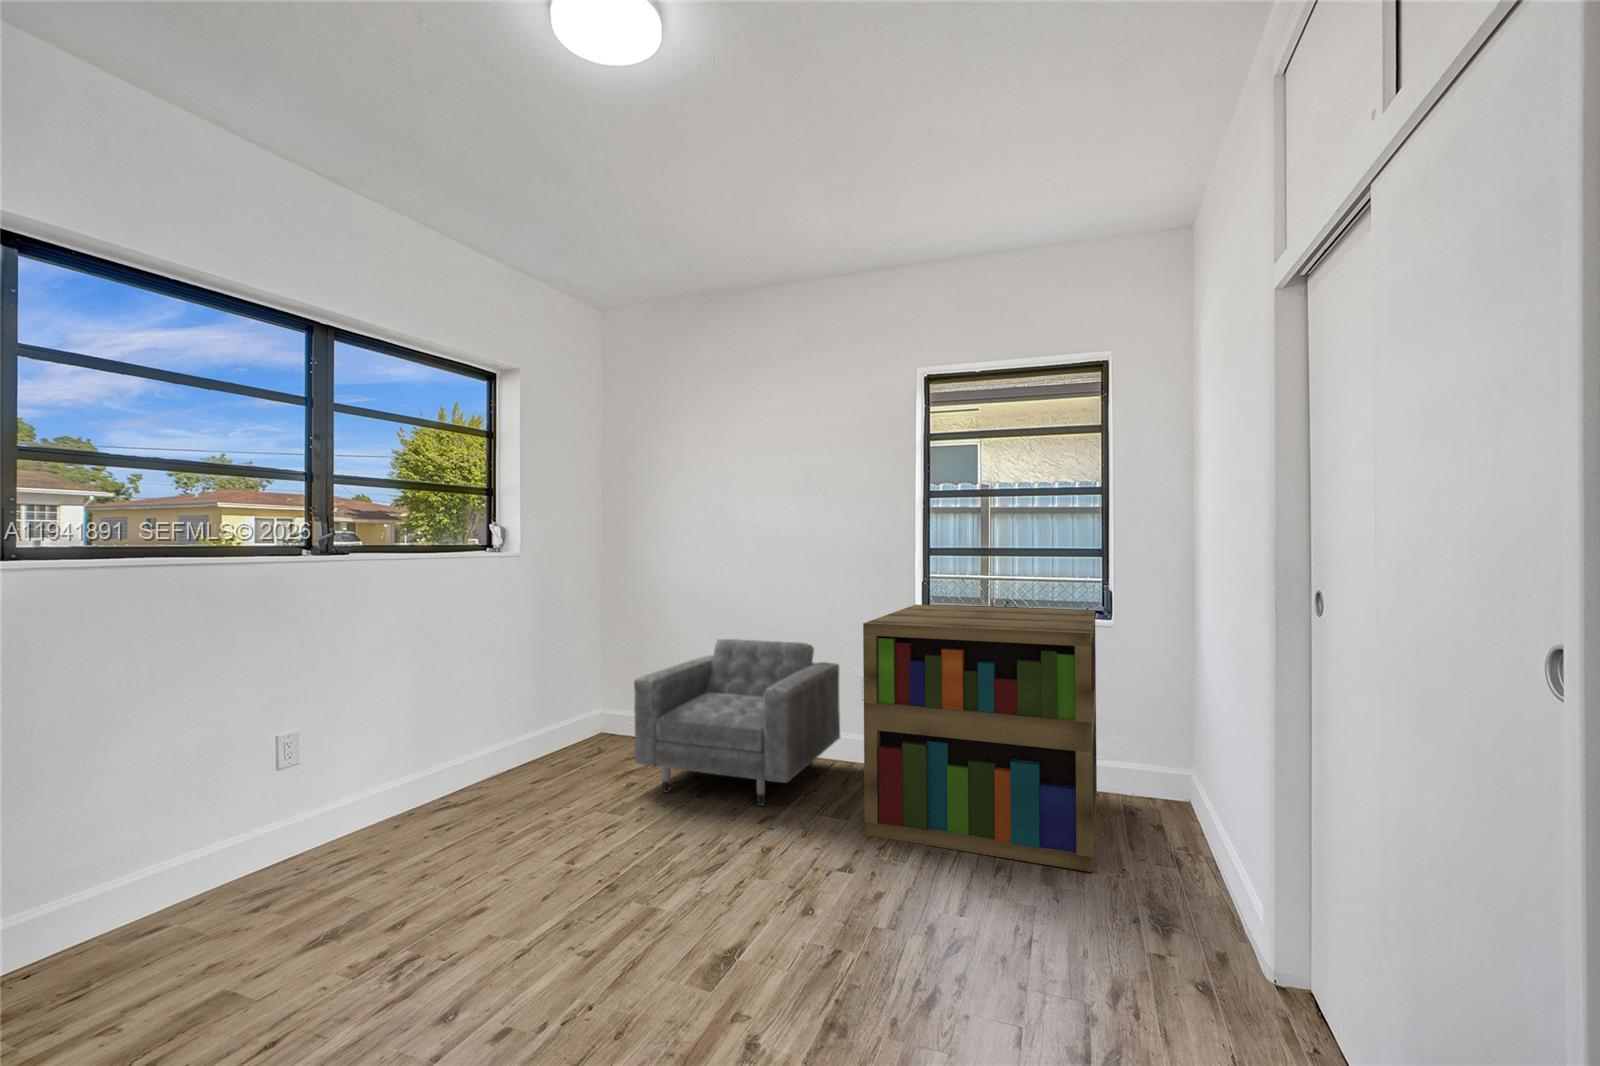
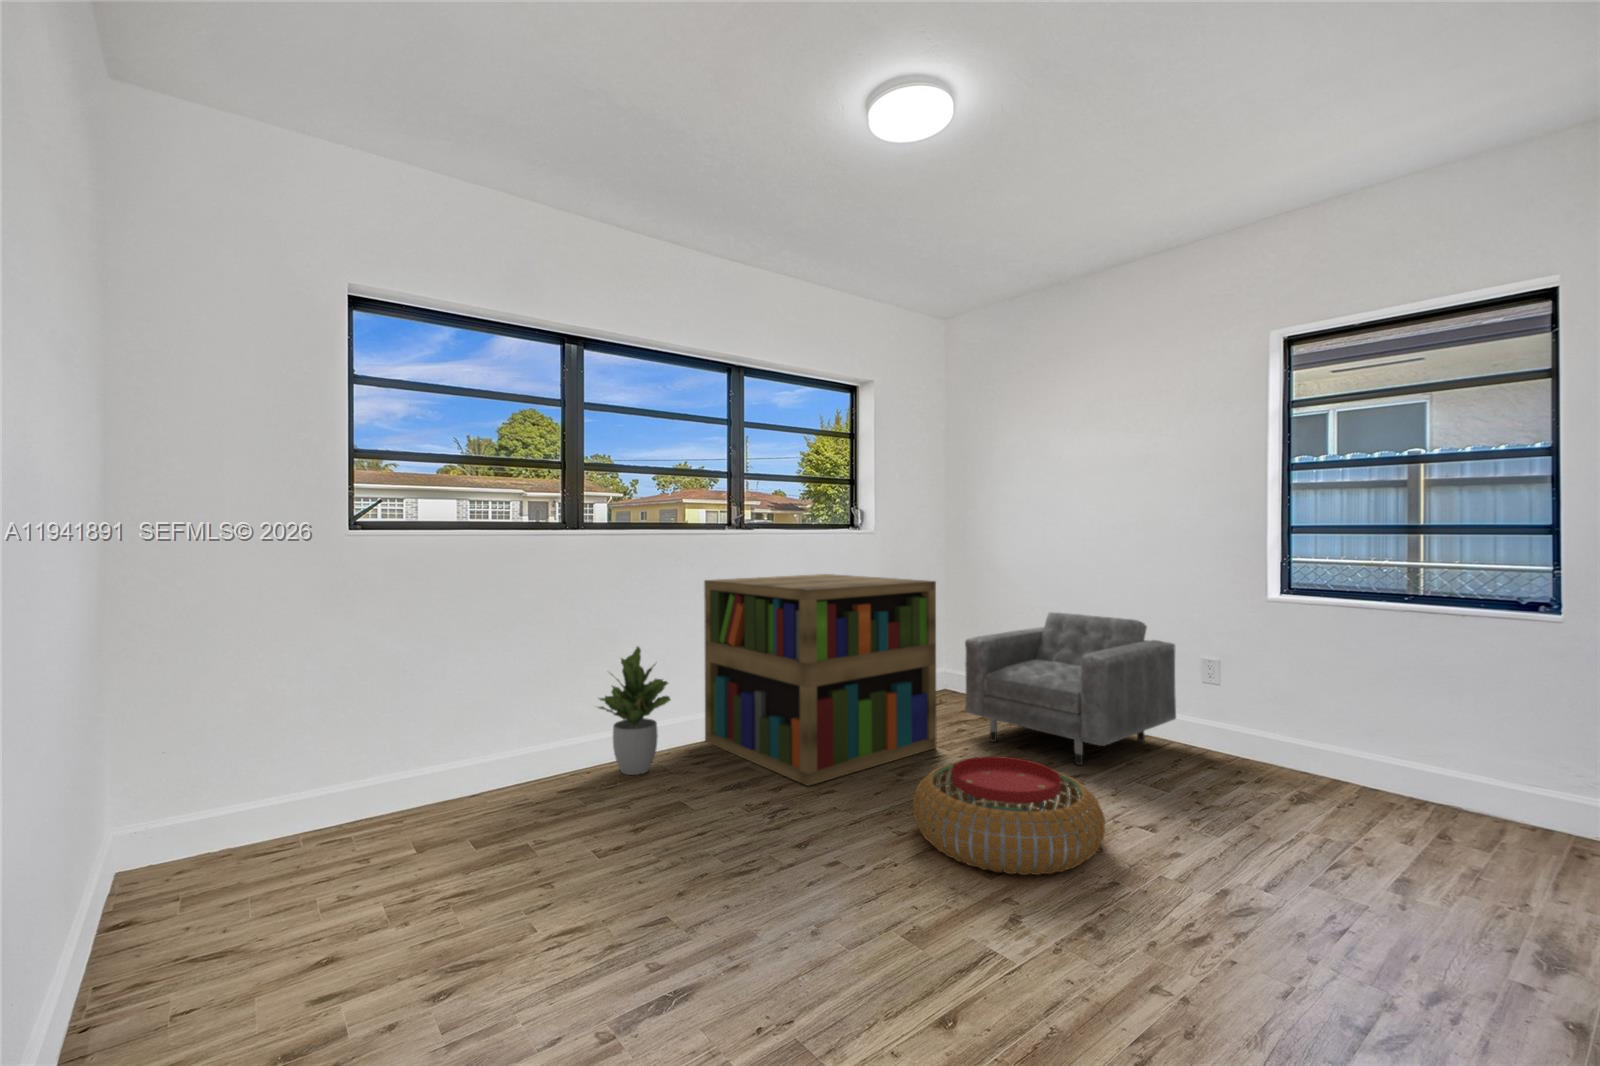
bookshelf: present [863,605,1097,872] -> present [704,574,937,786]
potted plant: none [36,750,207,963] -> present [599,647,670,775]
pouf: none [601,824,819,978] -> present [913,756,1105,875]

